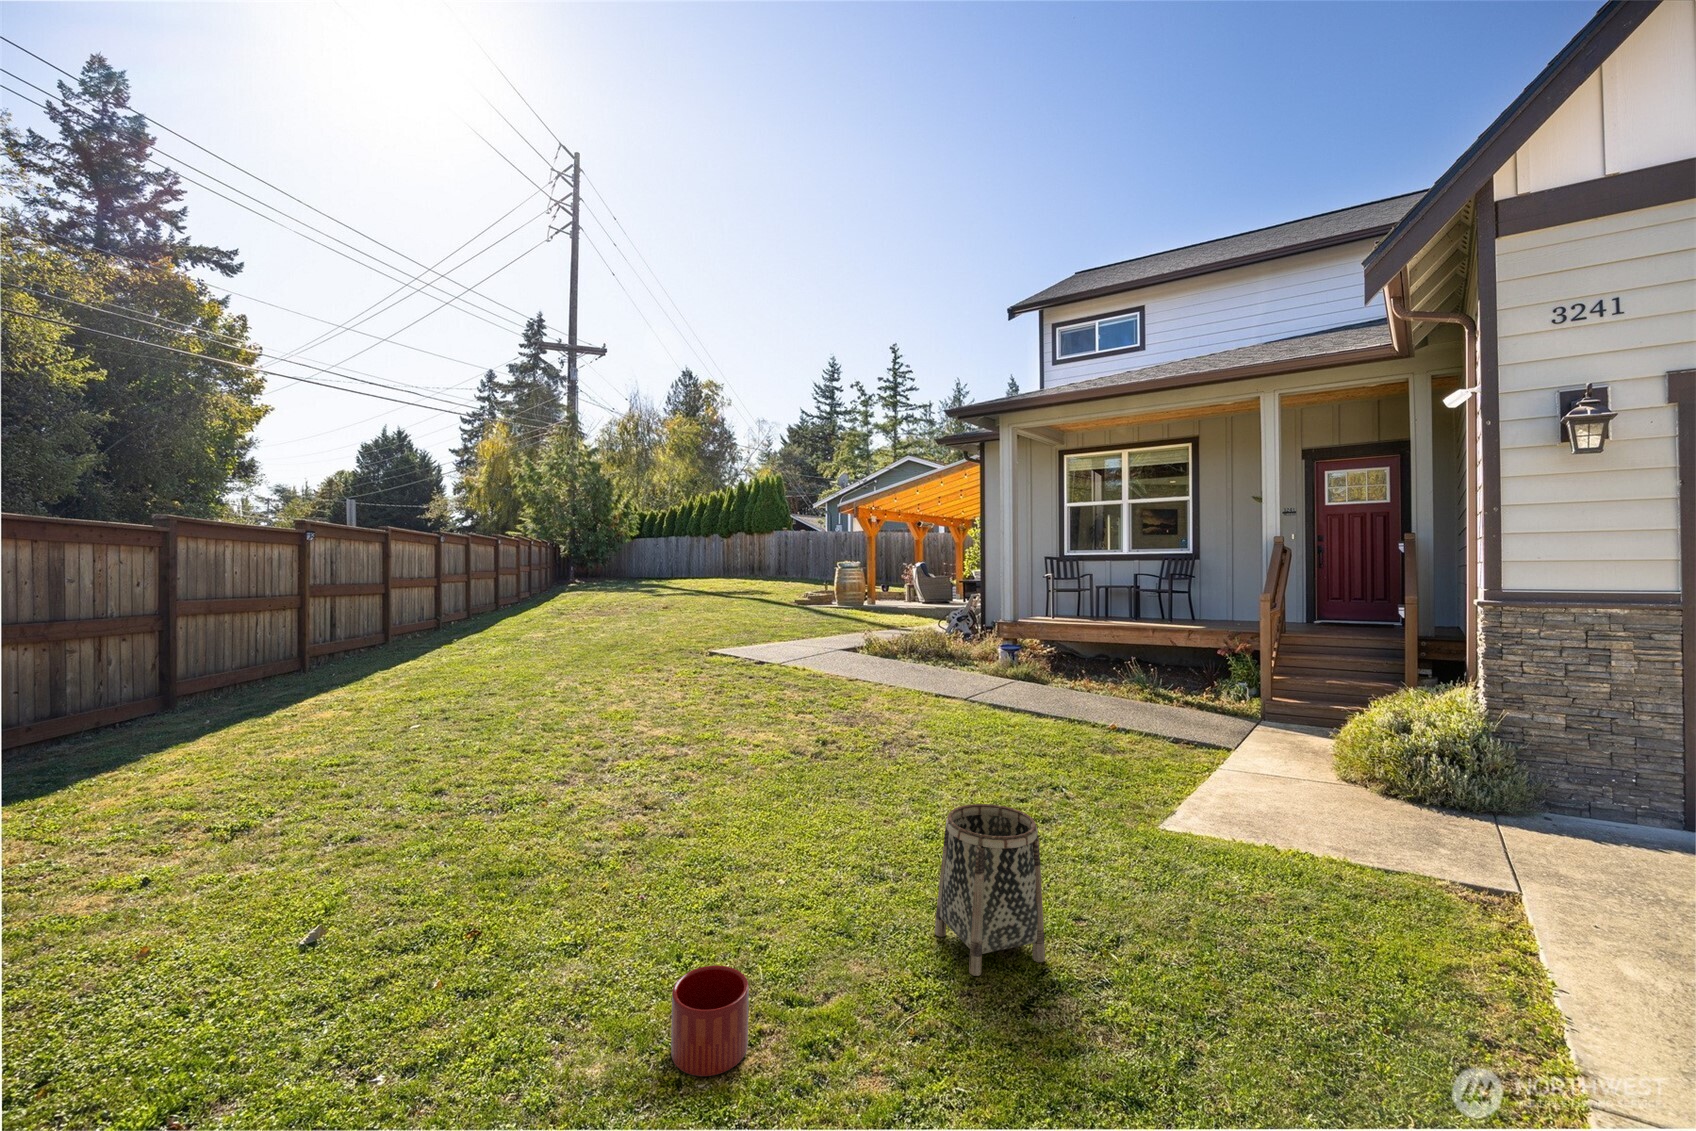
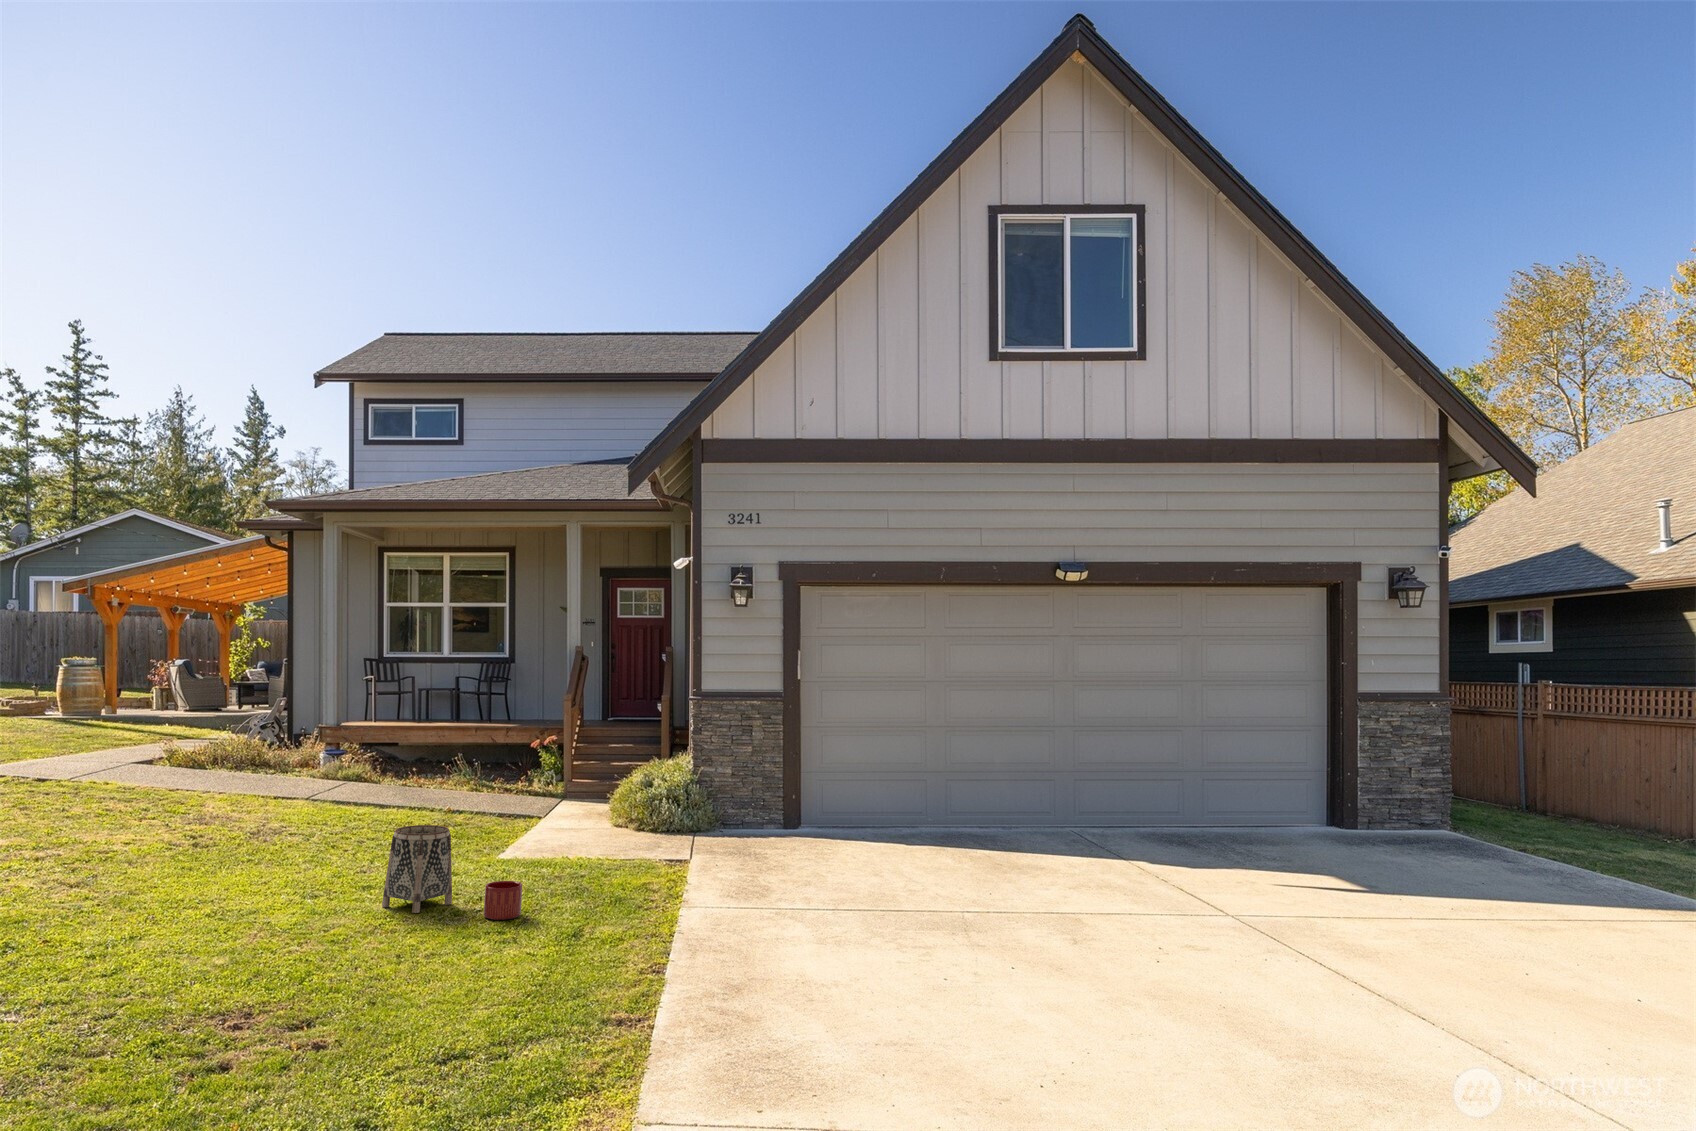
planter: present [671,966,749,1076] -> present [484,881,522,920]

